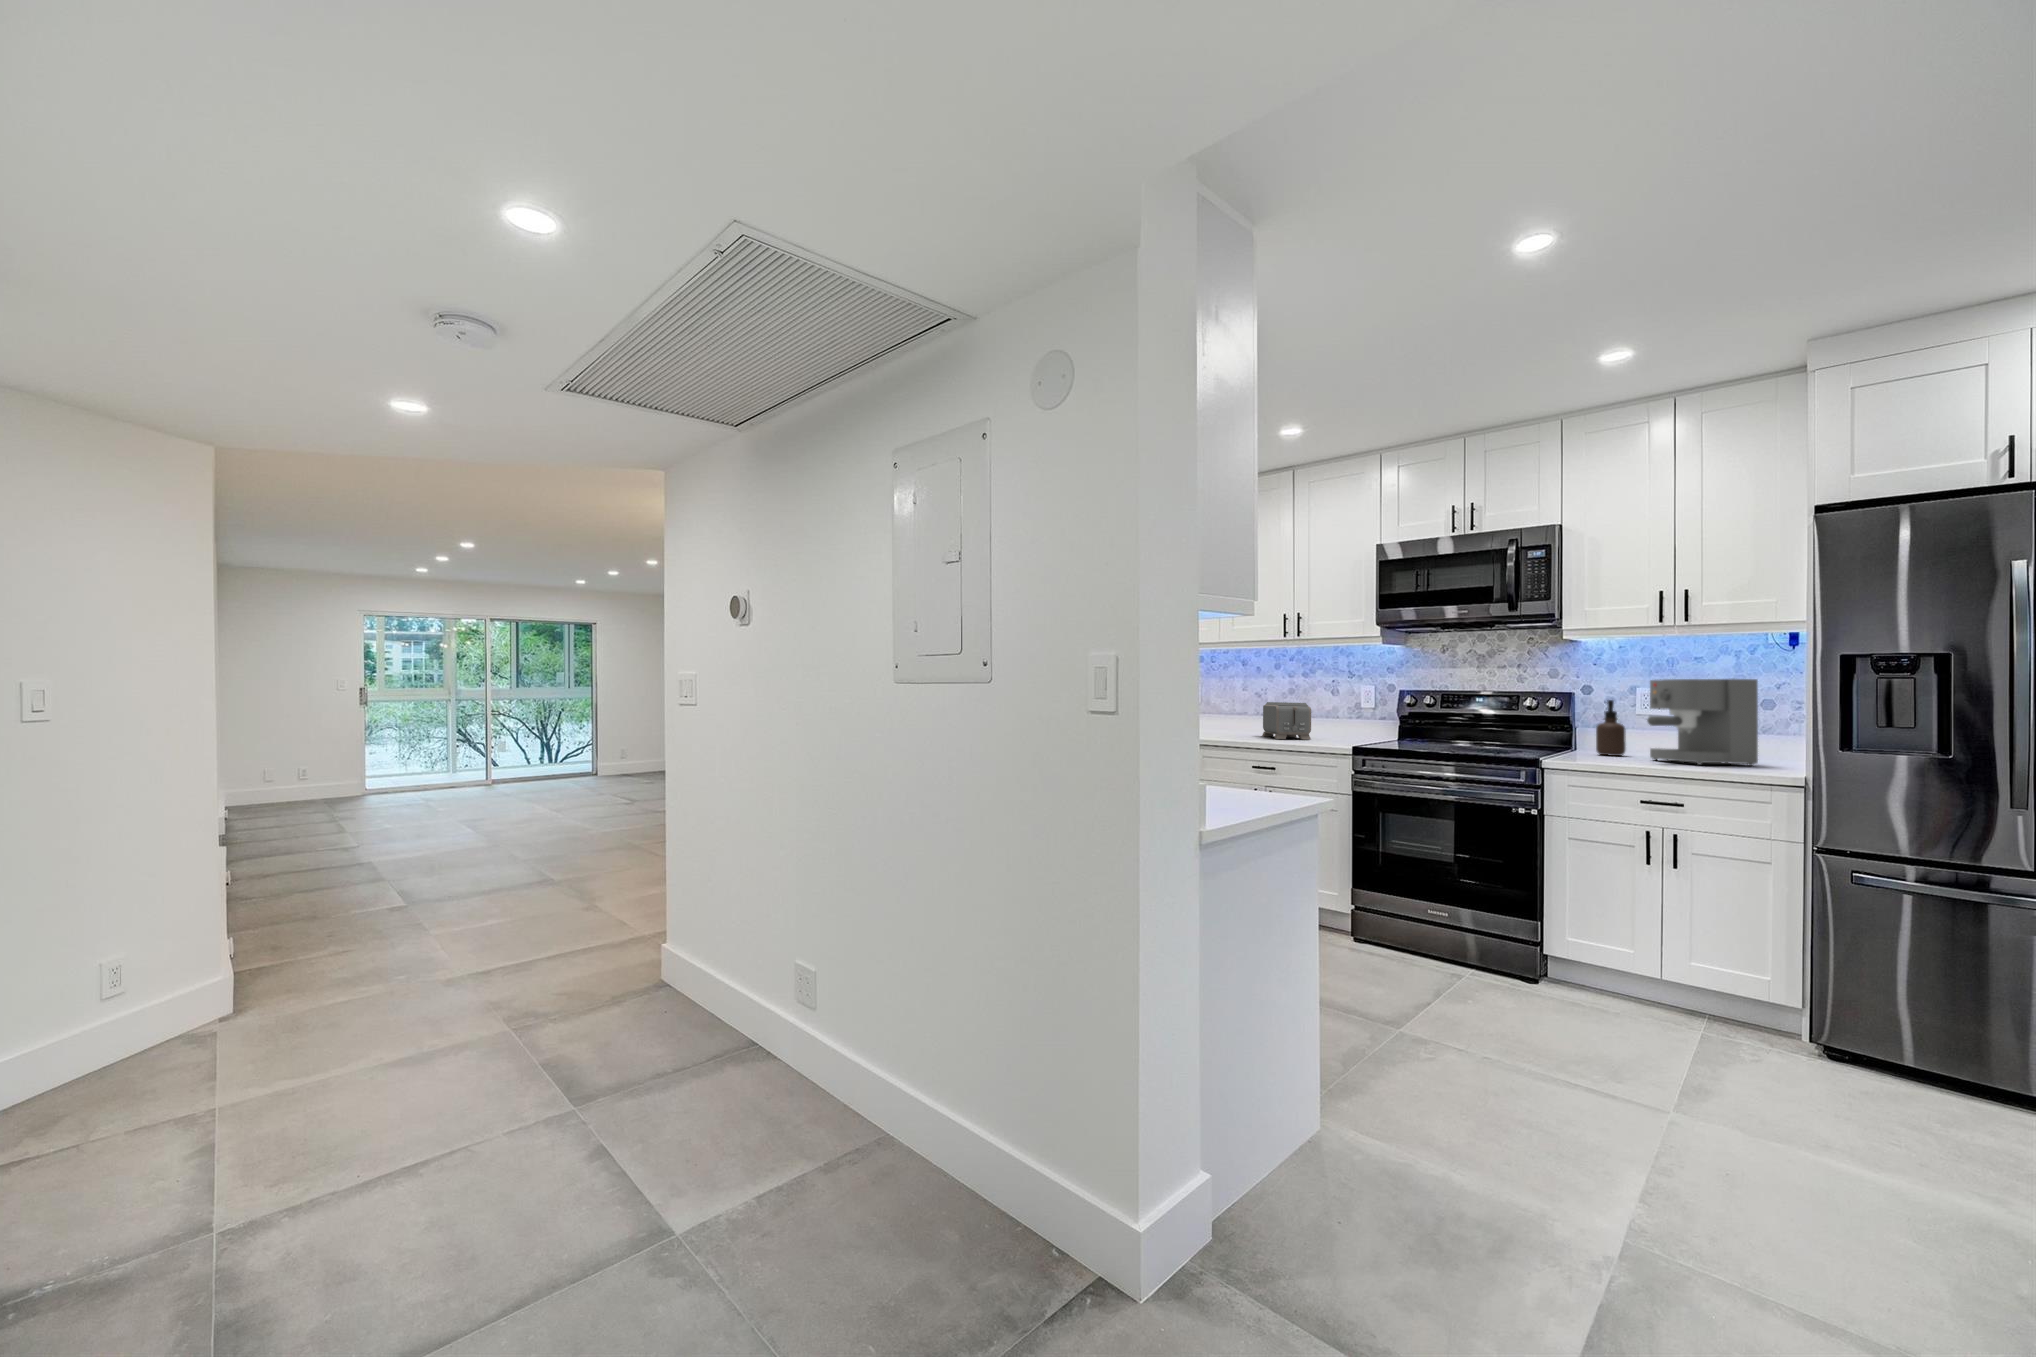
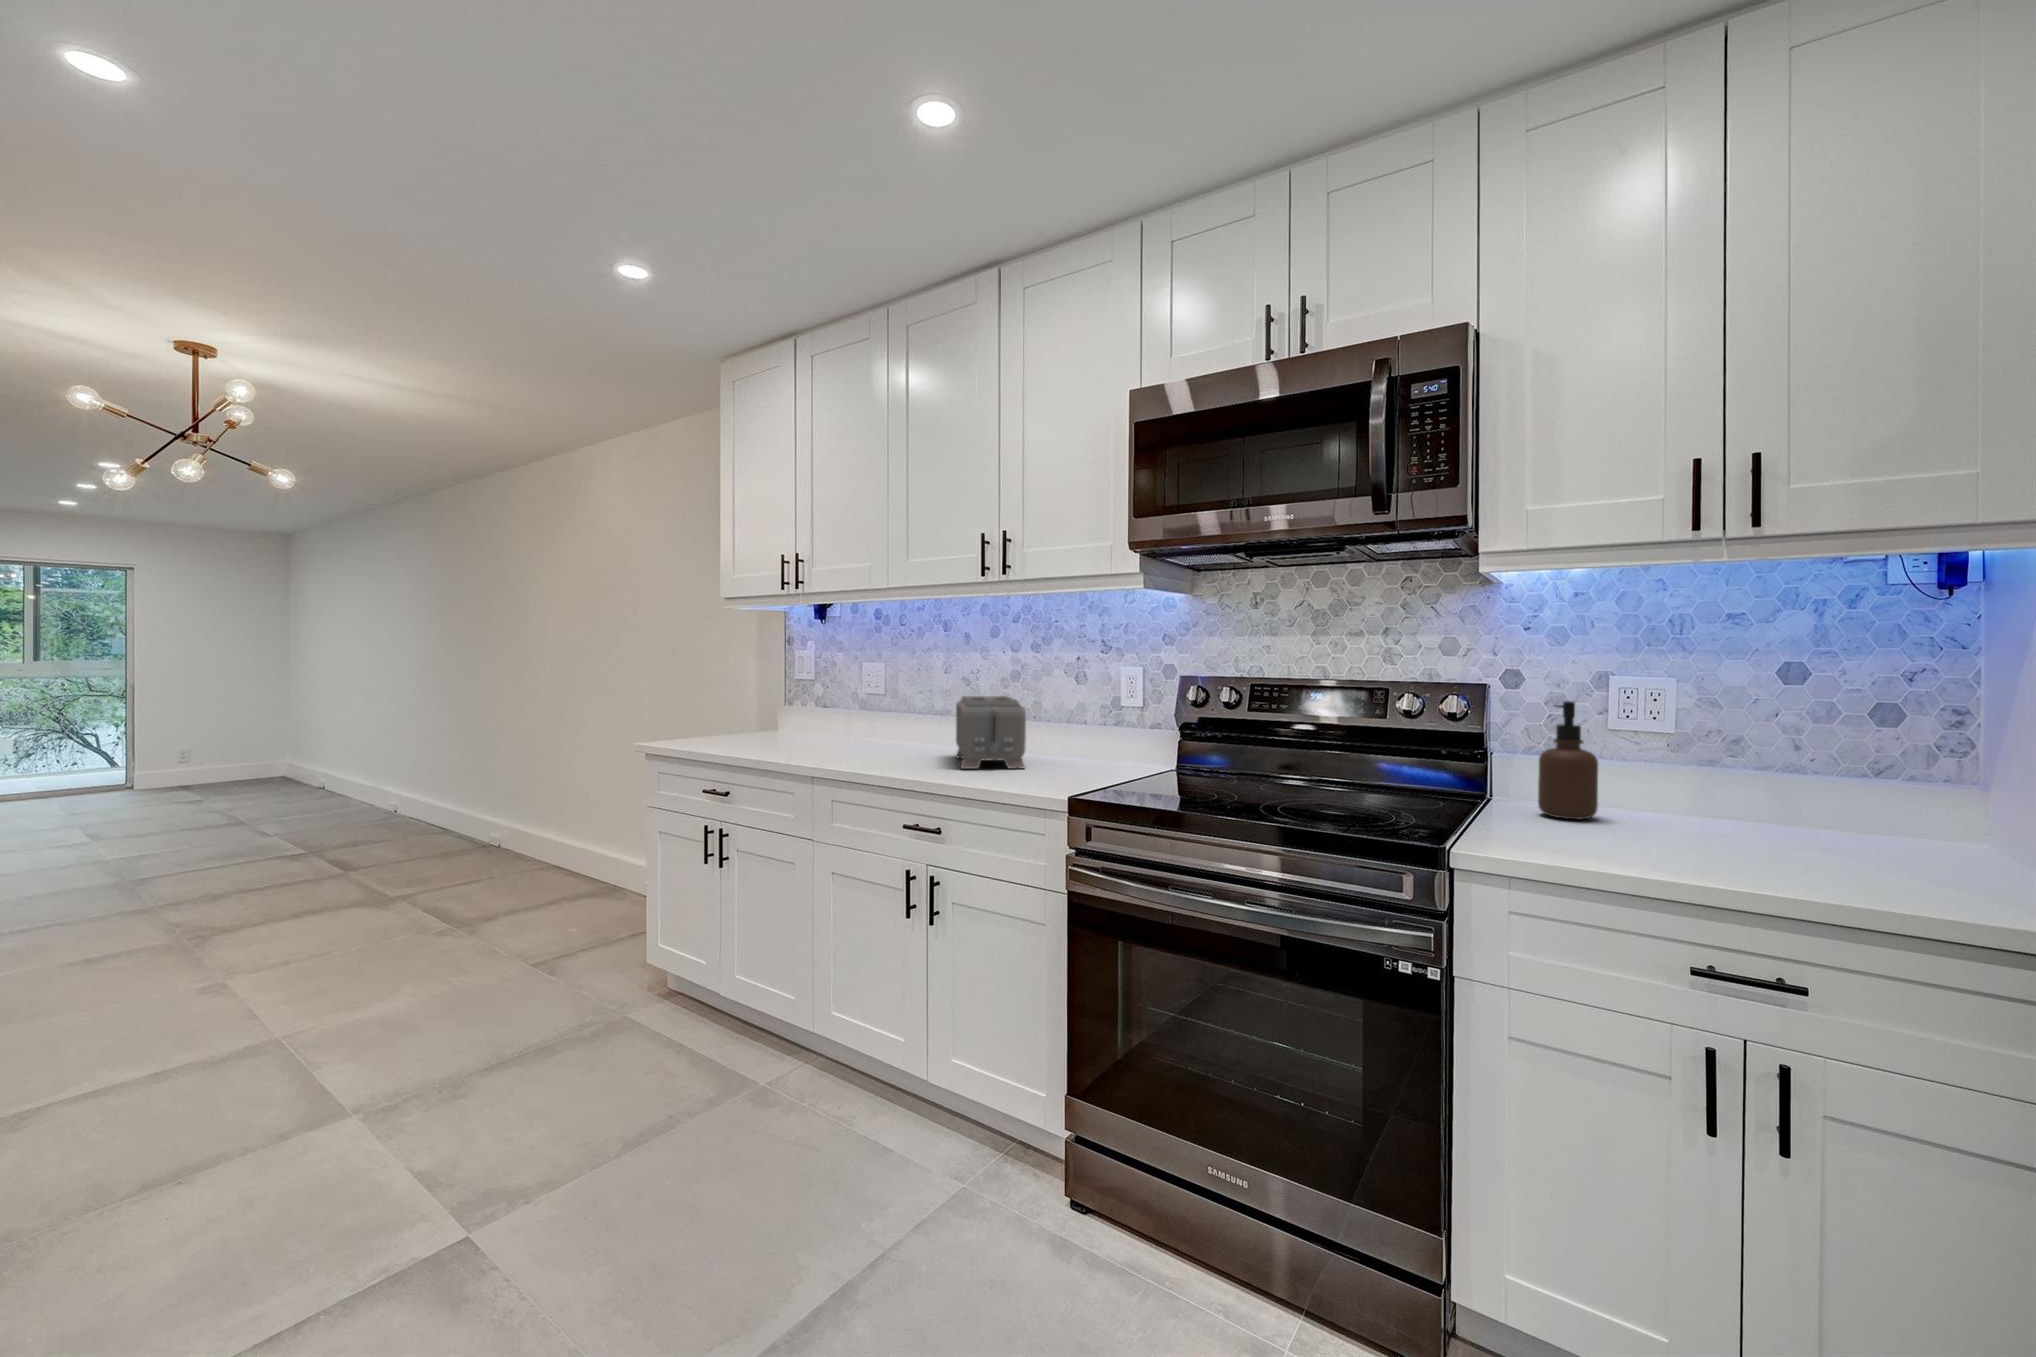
coffee maker: present [1647,679,1758,766] -> none [1664,661,1927,871]

